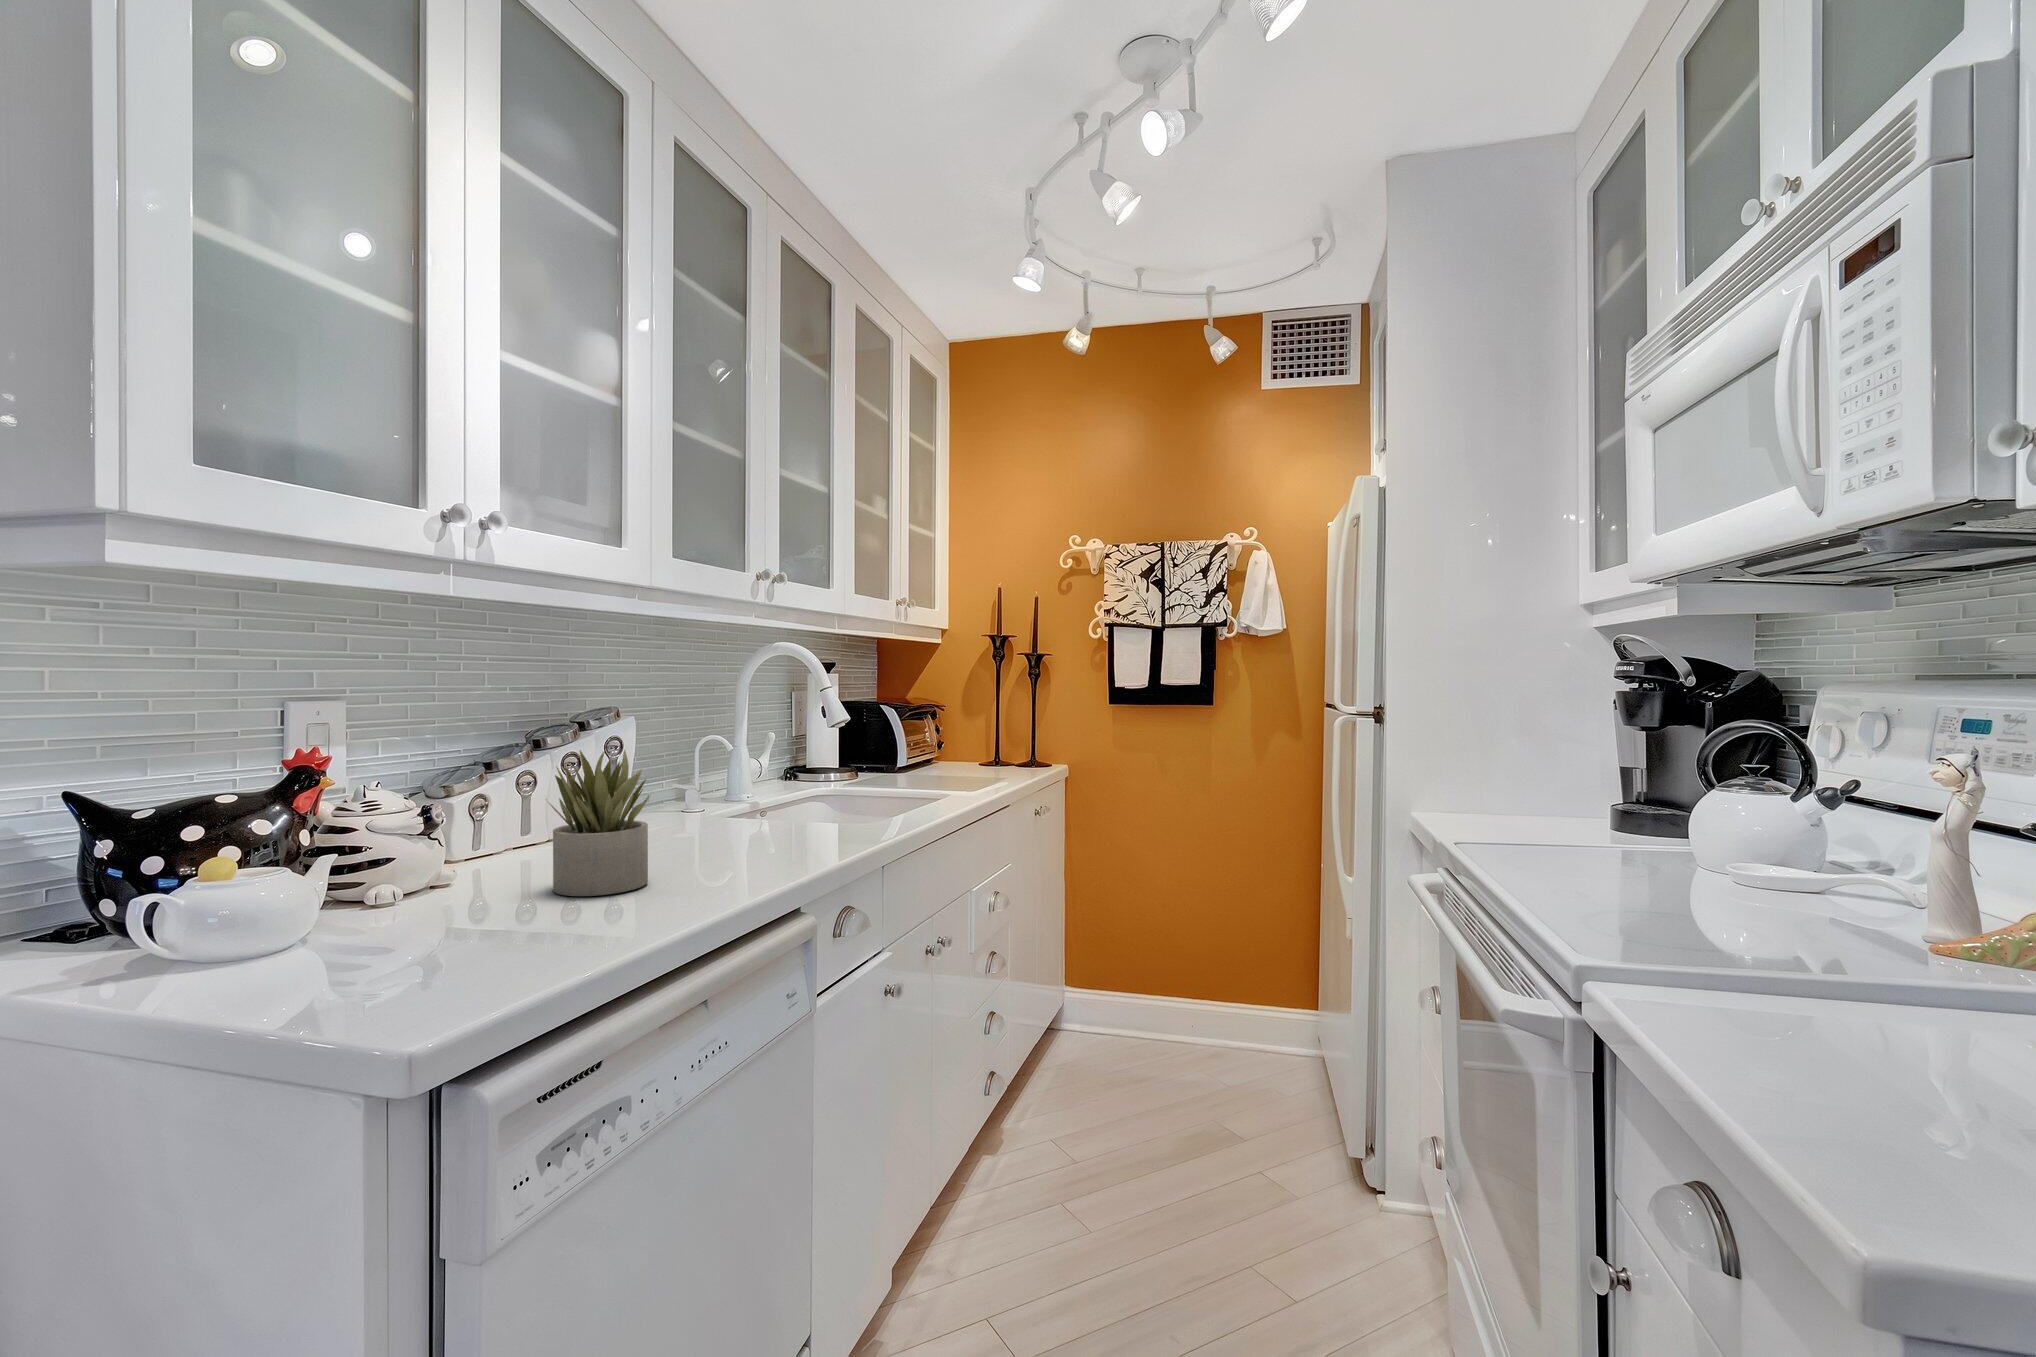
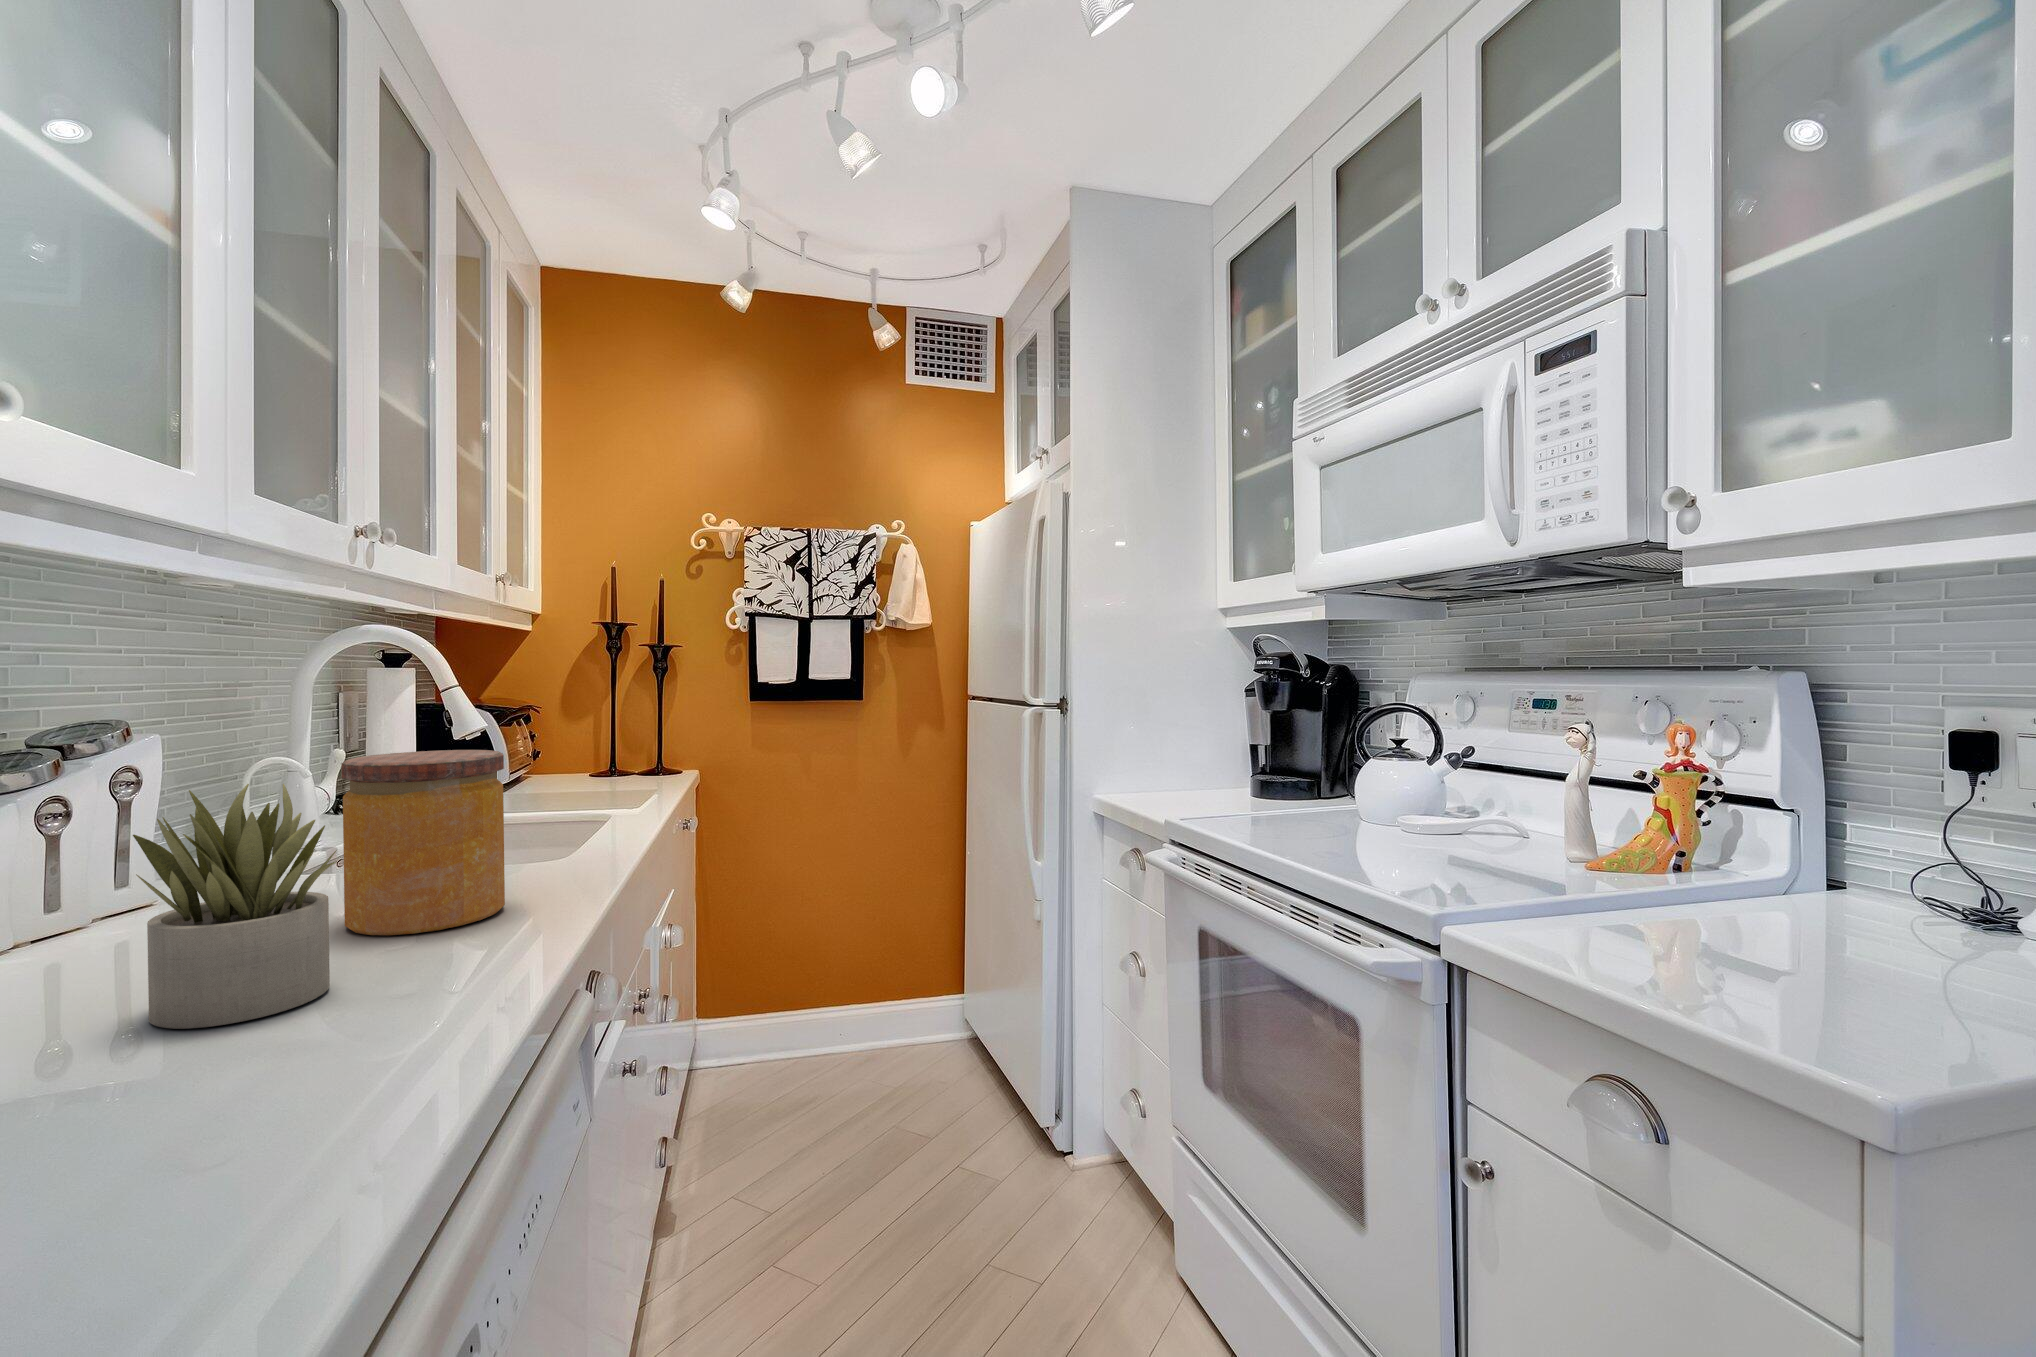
jar: none [694,734,794,861] -> present [341,750,505,935]

